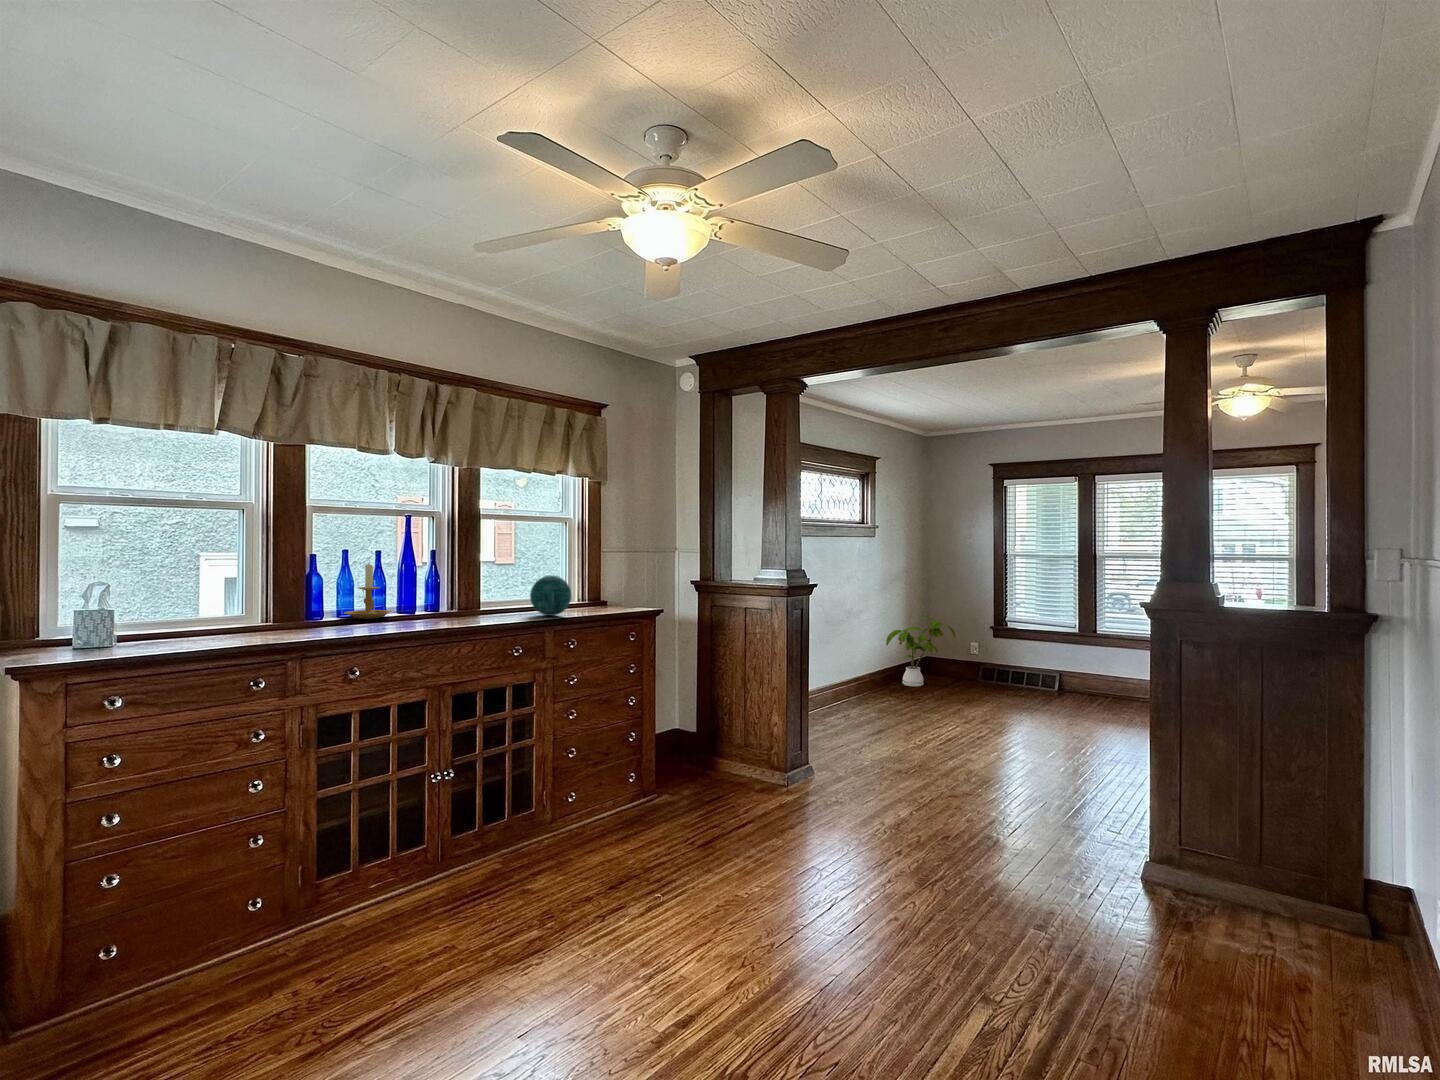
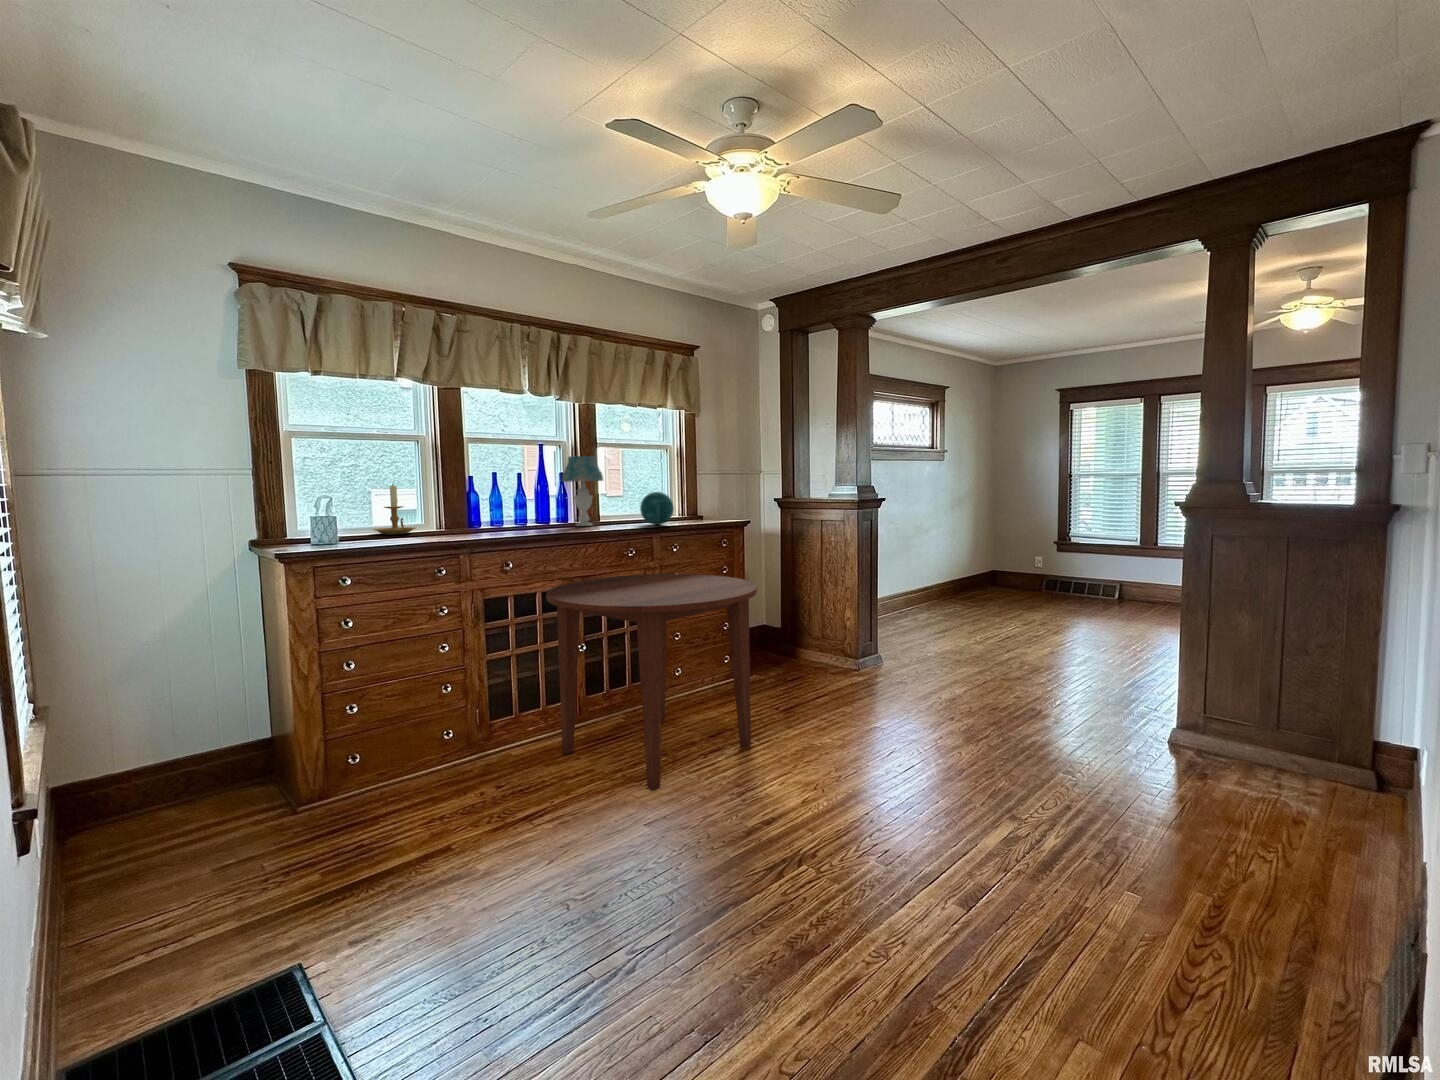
table lamp: none [432,531,485,617] -> present [562,456,603,526]
candle holder: present [344,562,393,619] -> present [373,484,416,535]
house plant: present [886,616,955,687] -> none [954,532,1019,595]
dining table: none [402,679,672,977] -> present [546,574,757,790]

